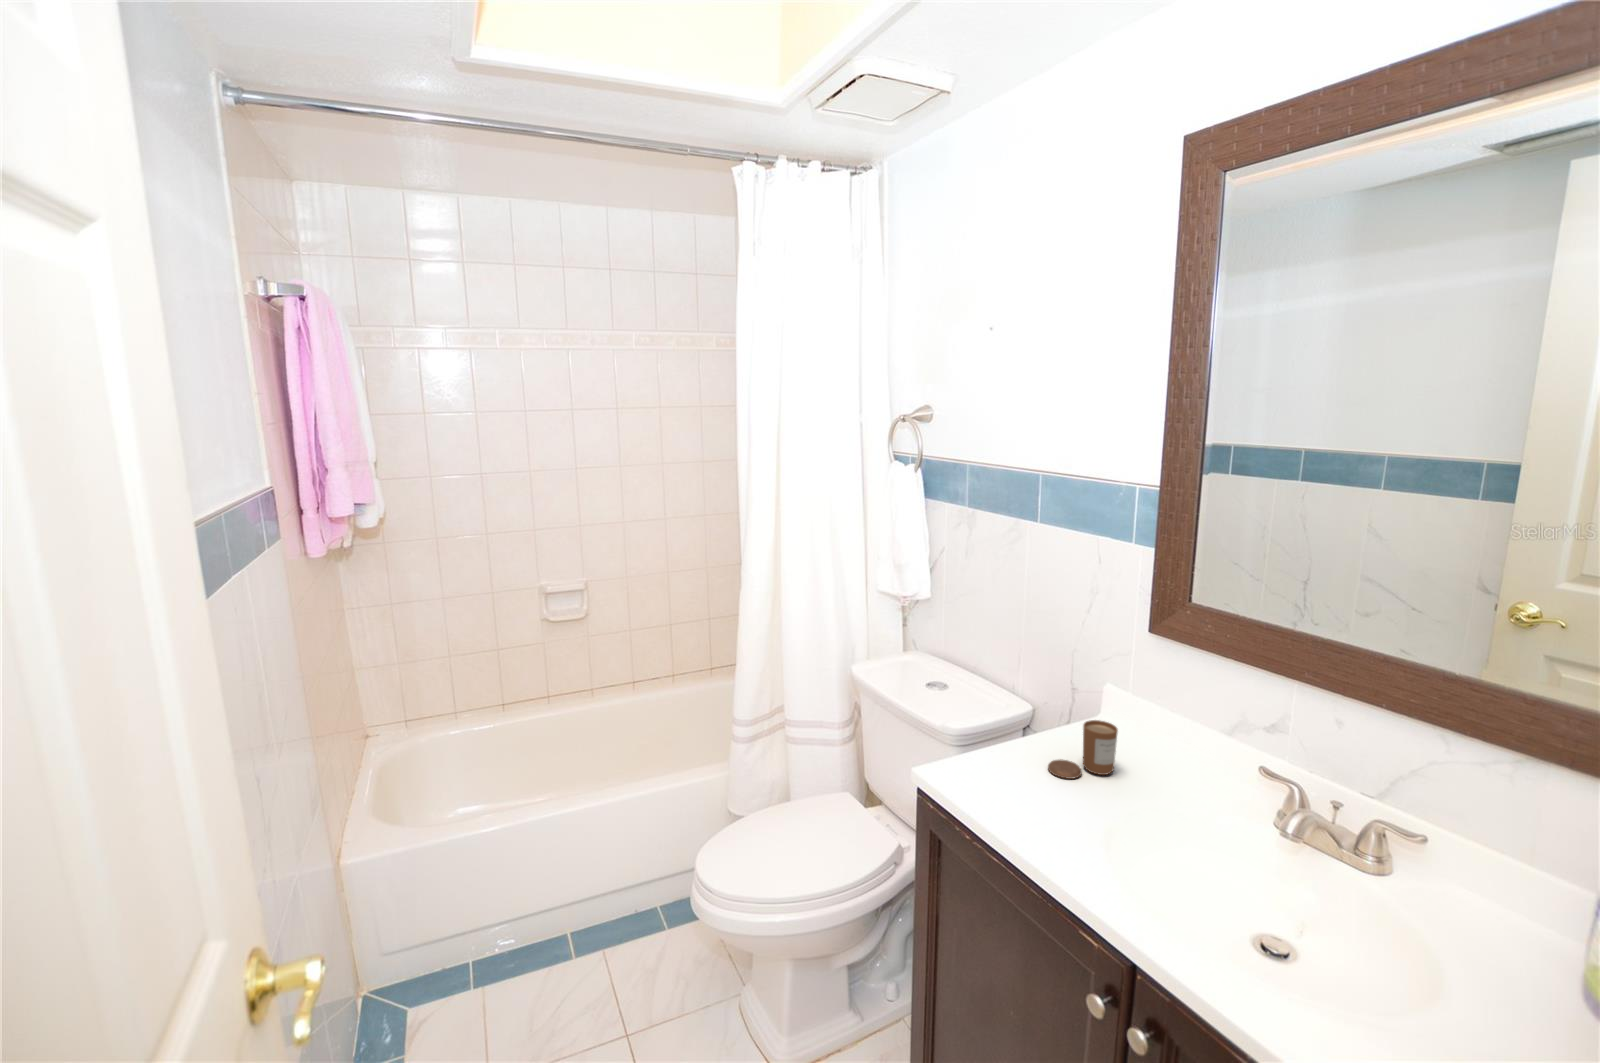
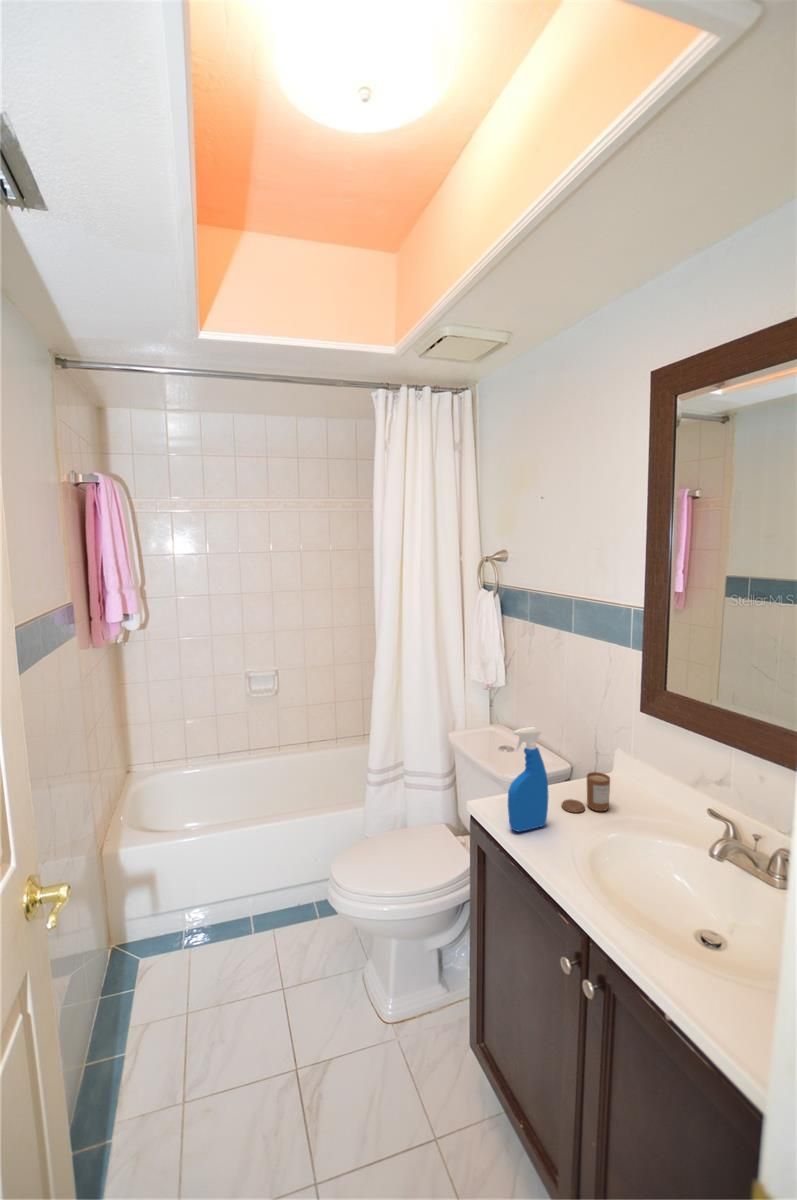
spray bottle: none [986,661,1041,812] -> present [508,727,548,832]

